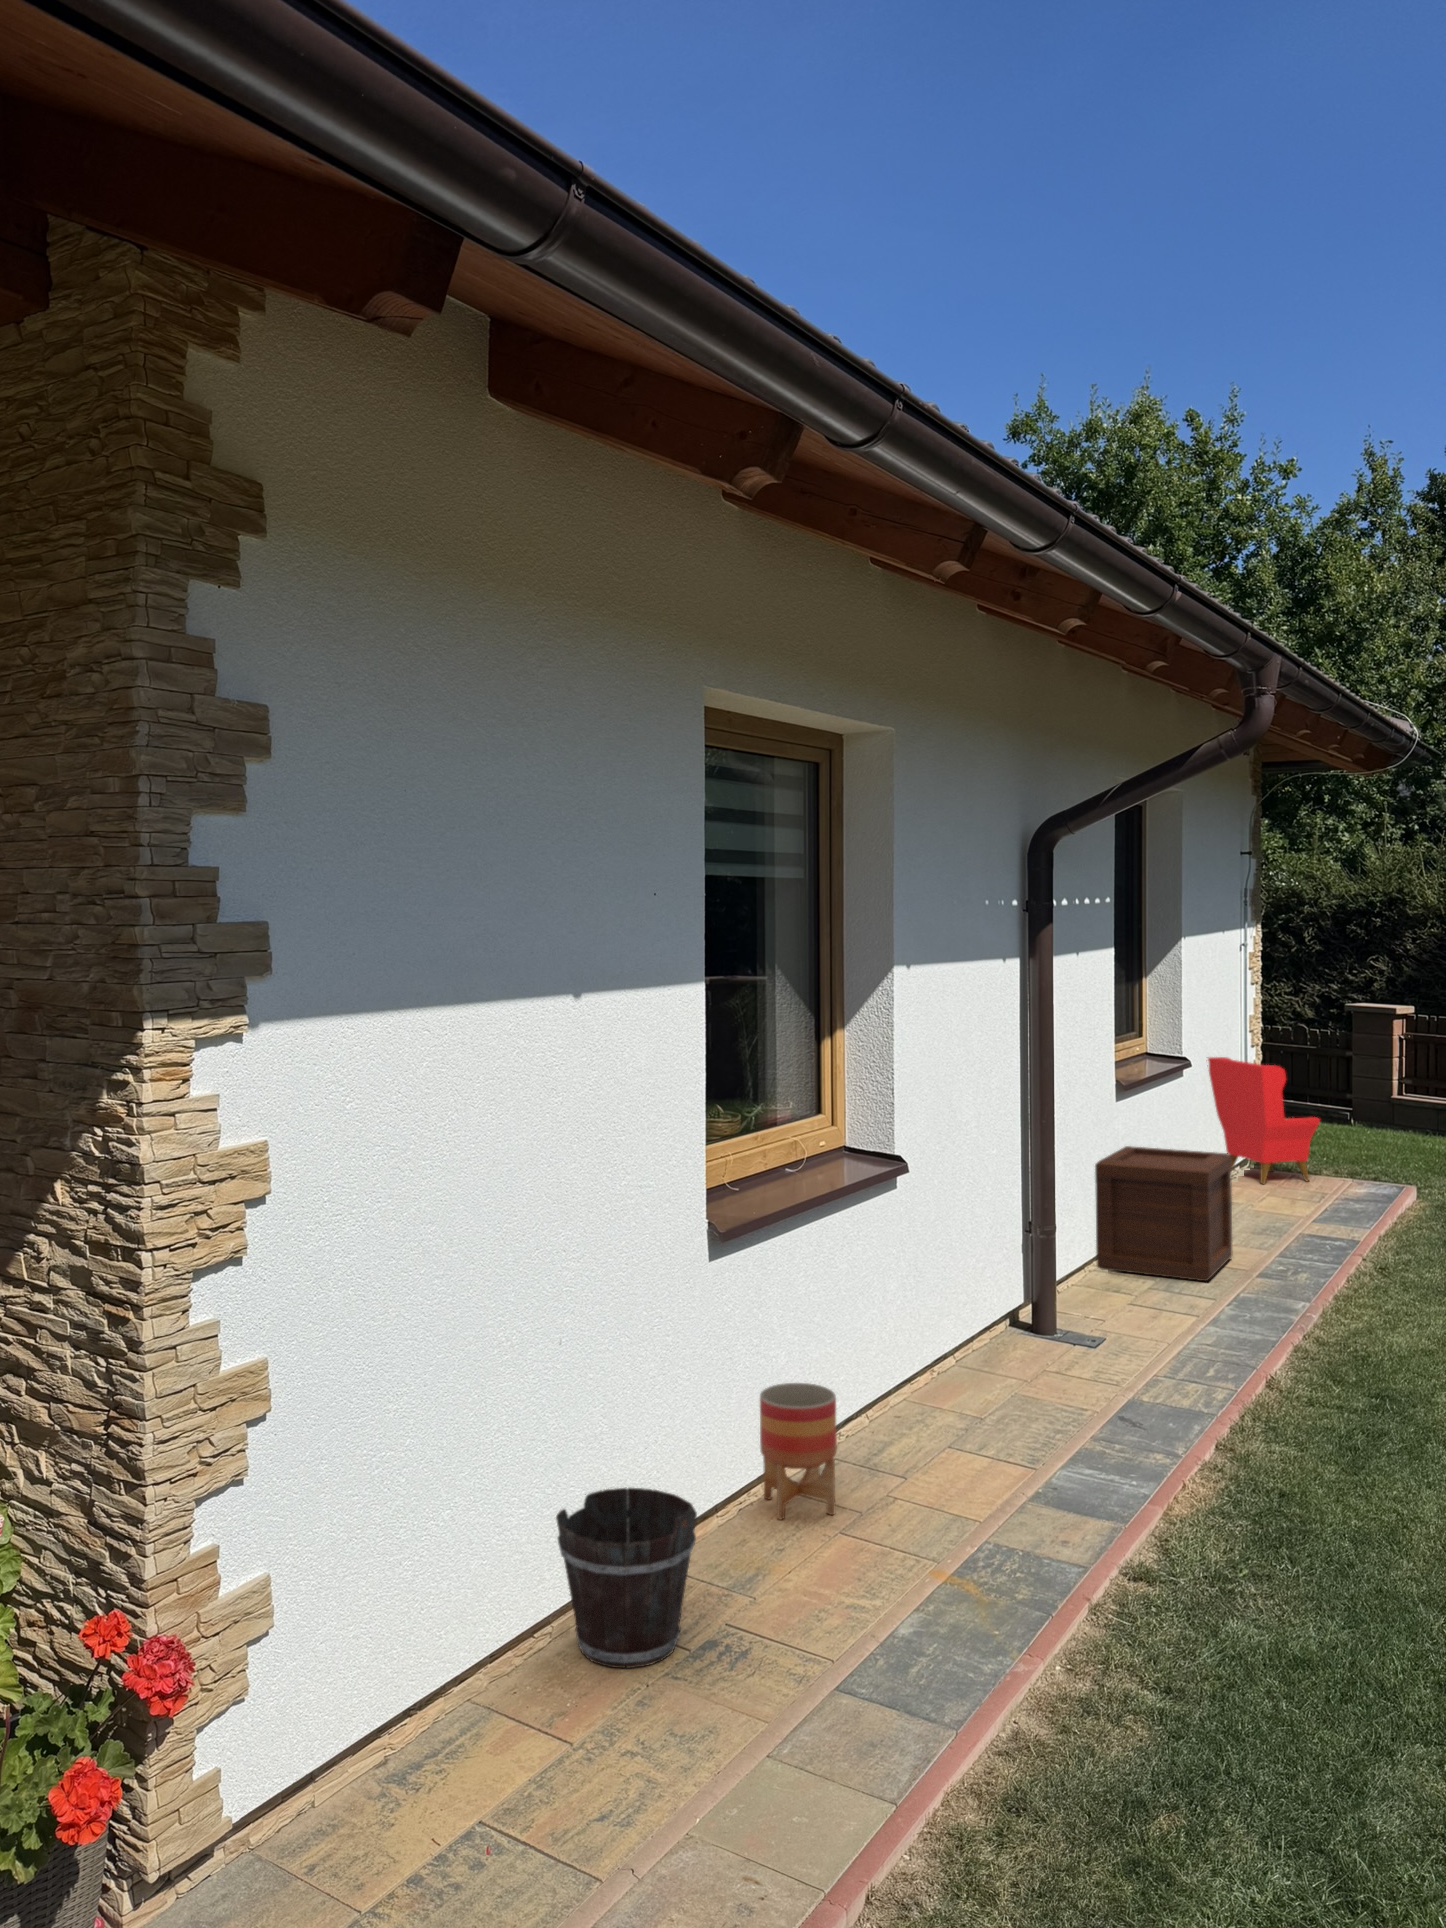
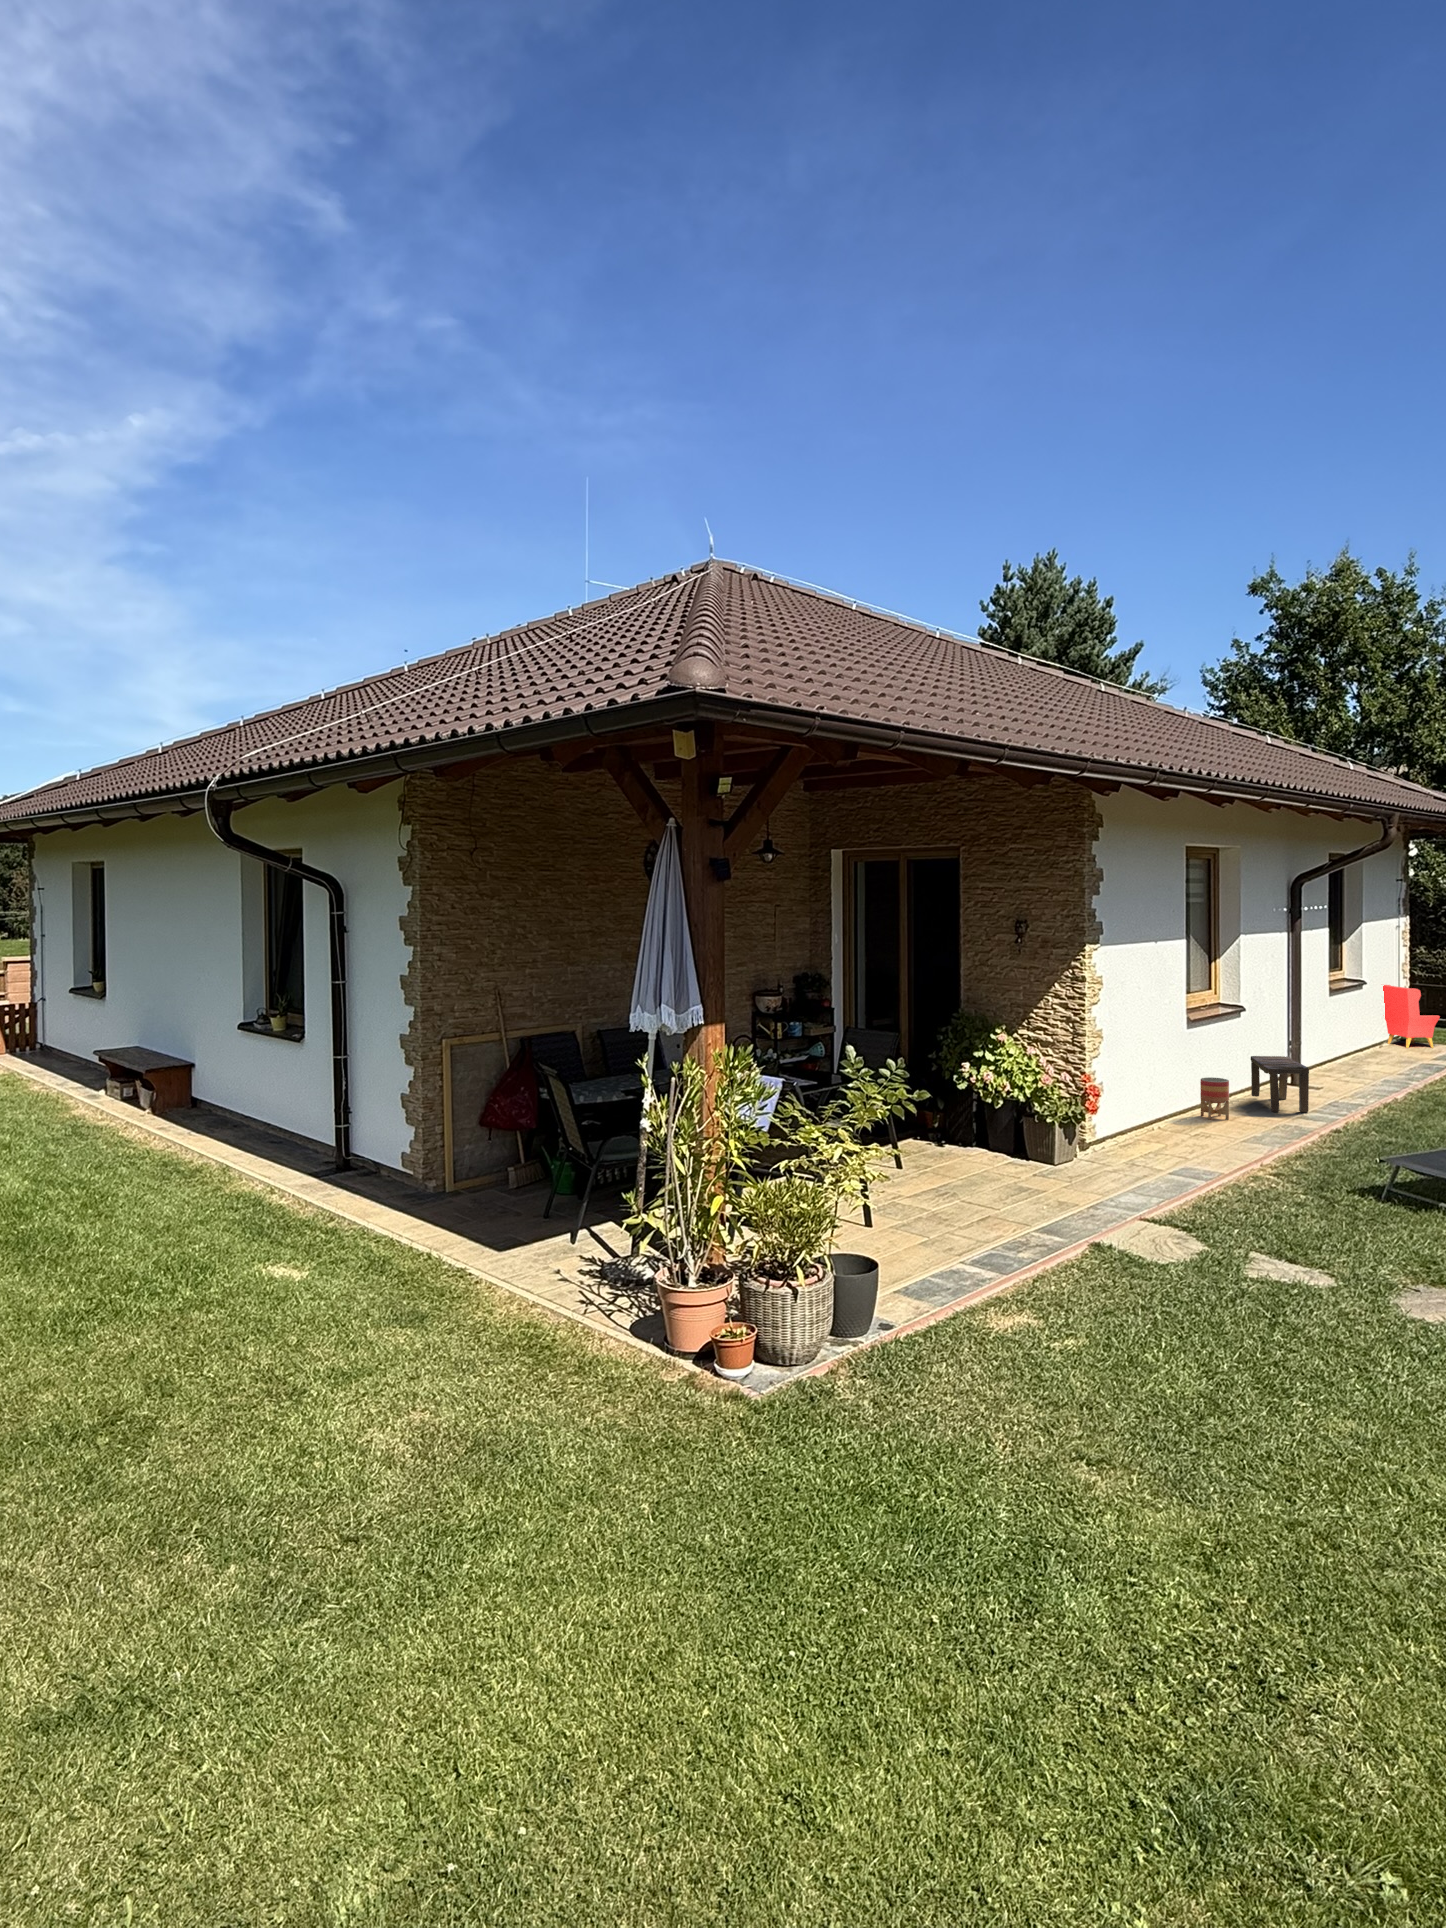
wooden crate: present [1095,1146,1232,1281] -> none [1319,1019,1387,1076]
bench: none [924,1279,1056,1460] -> present [1251,1056,1309,1112]
bucket: present [556,1488,697,1668] -> none [1151,1089,1197,1139]

